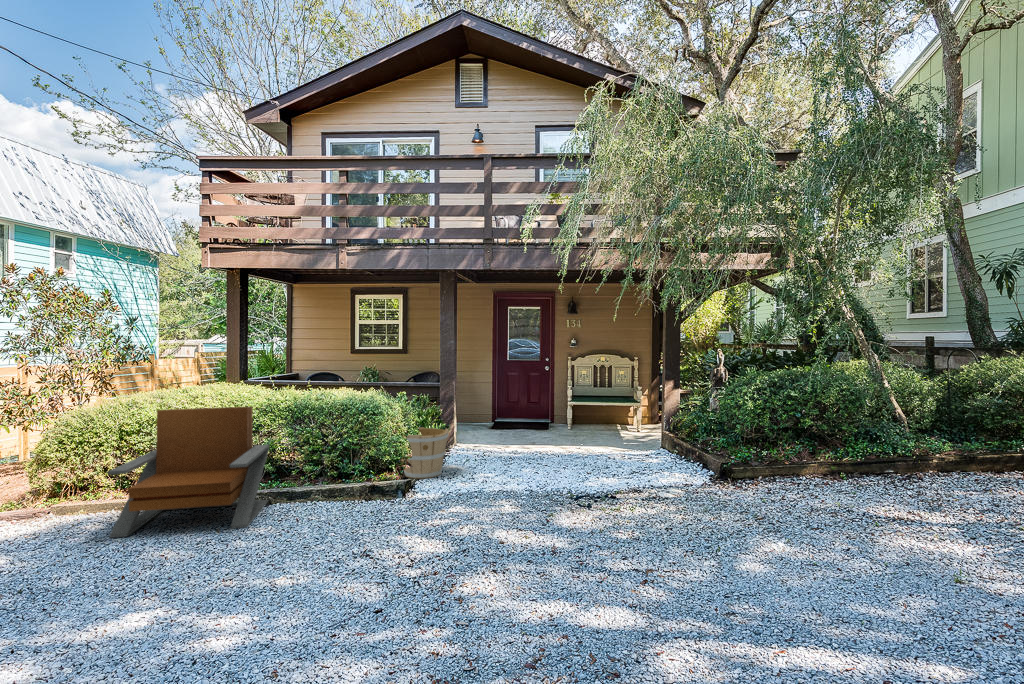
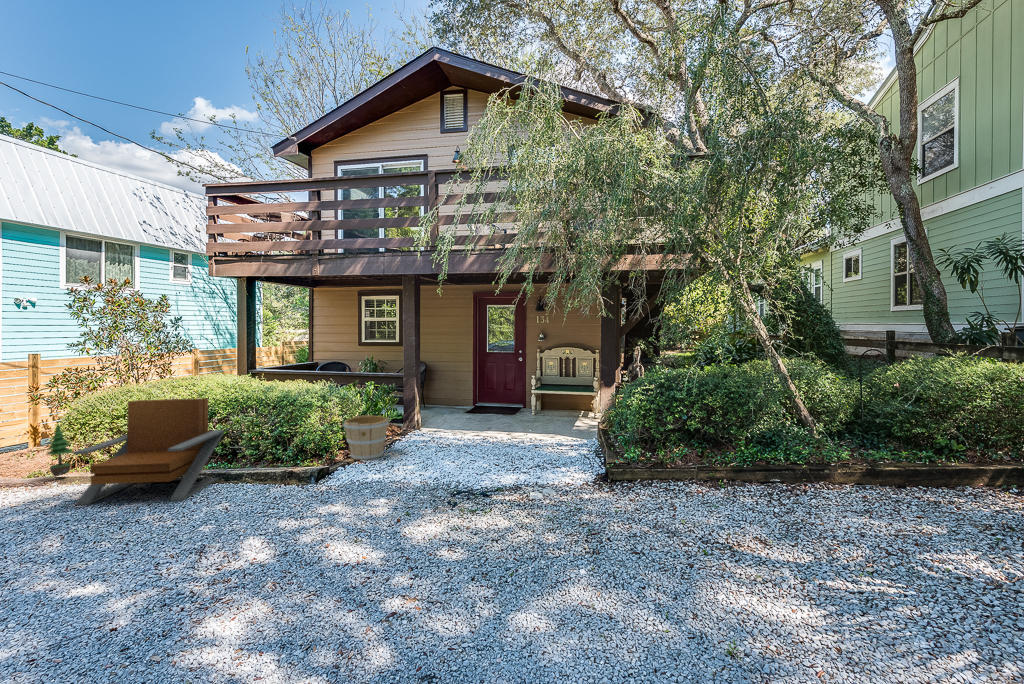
potted tree: none [36,441,68,511] -> present [47,425,72,478]

